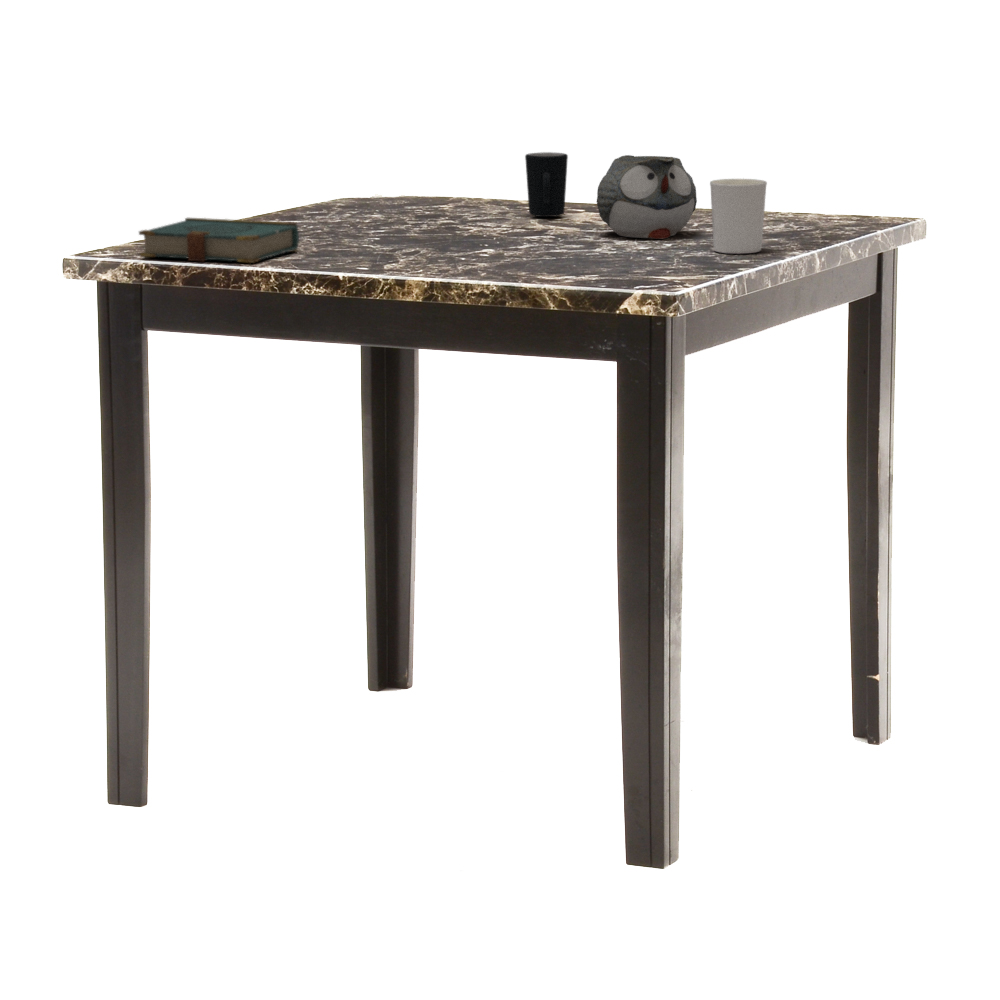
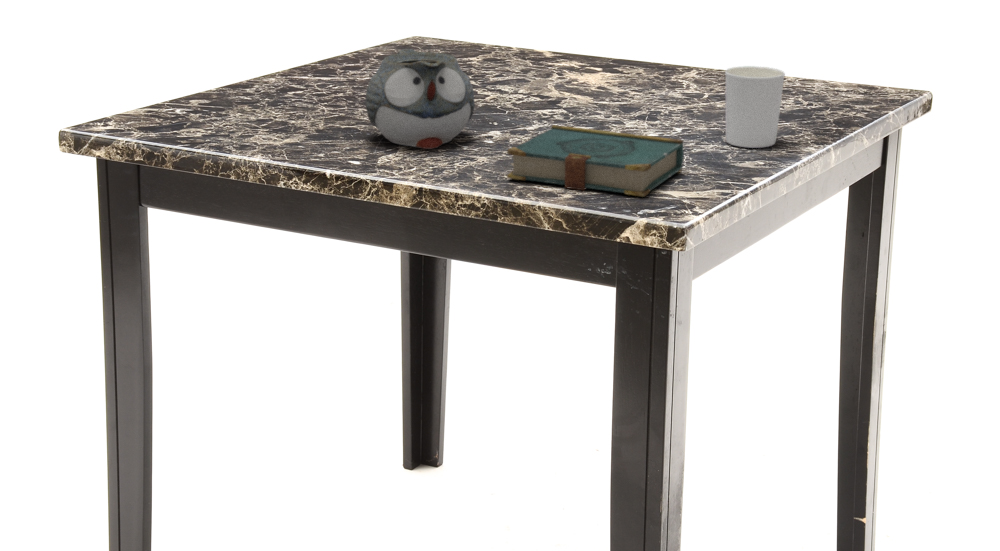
mug: present [525,152,568,217] -> none [545,16,585,80]
teapot: present [597,155,697,239] -> present [365,49,475,149]
book: present [139,218,299,263] -> present [507,125,684,197]

